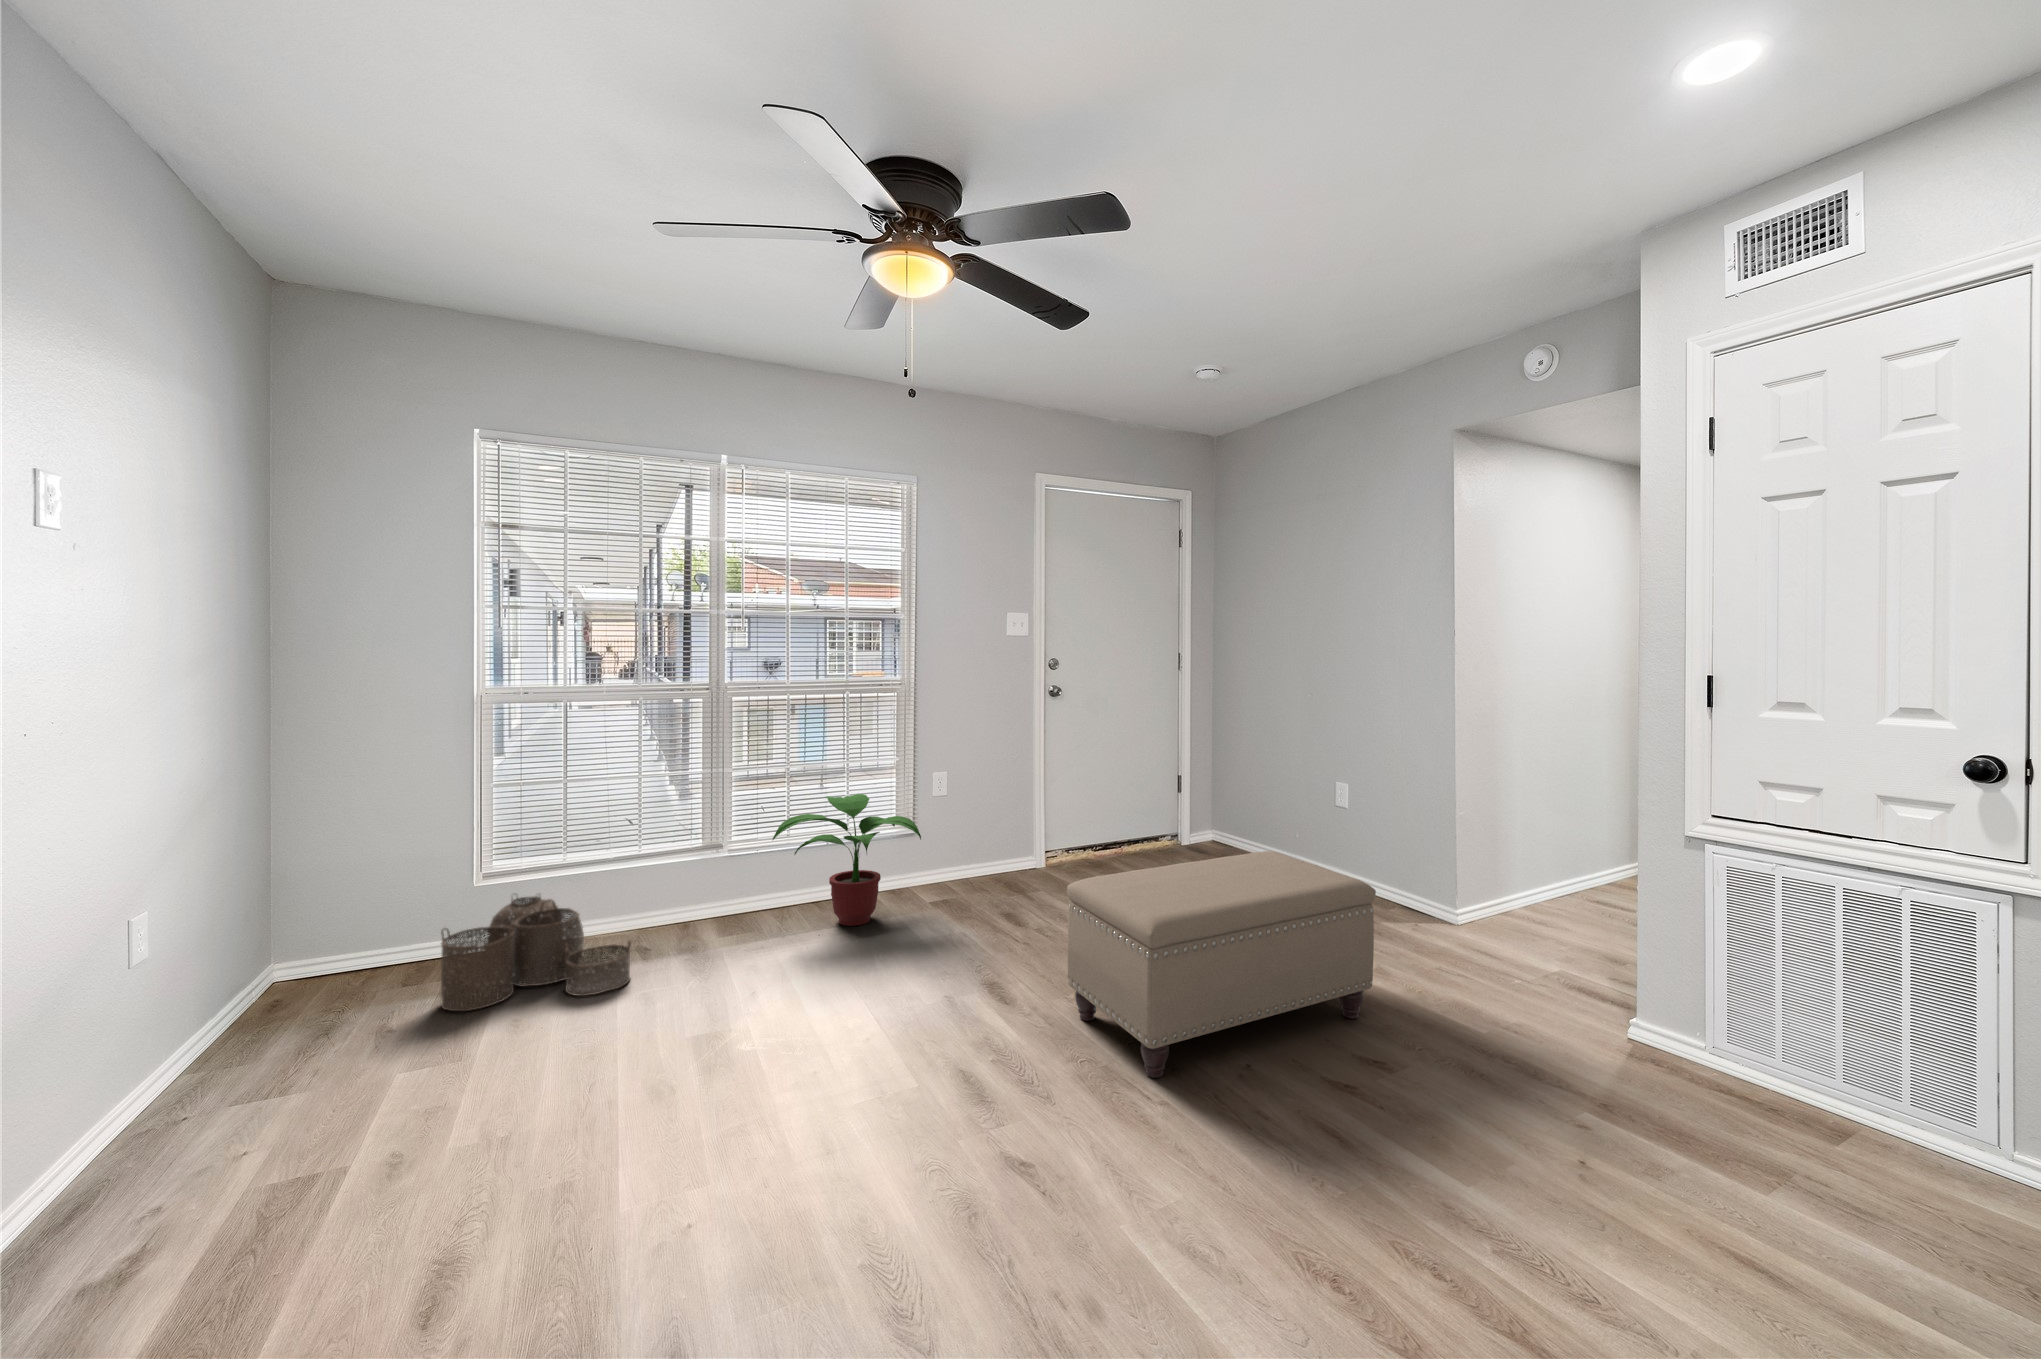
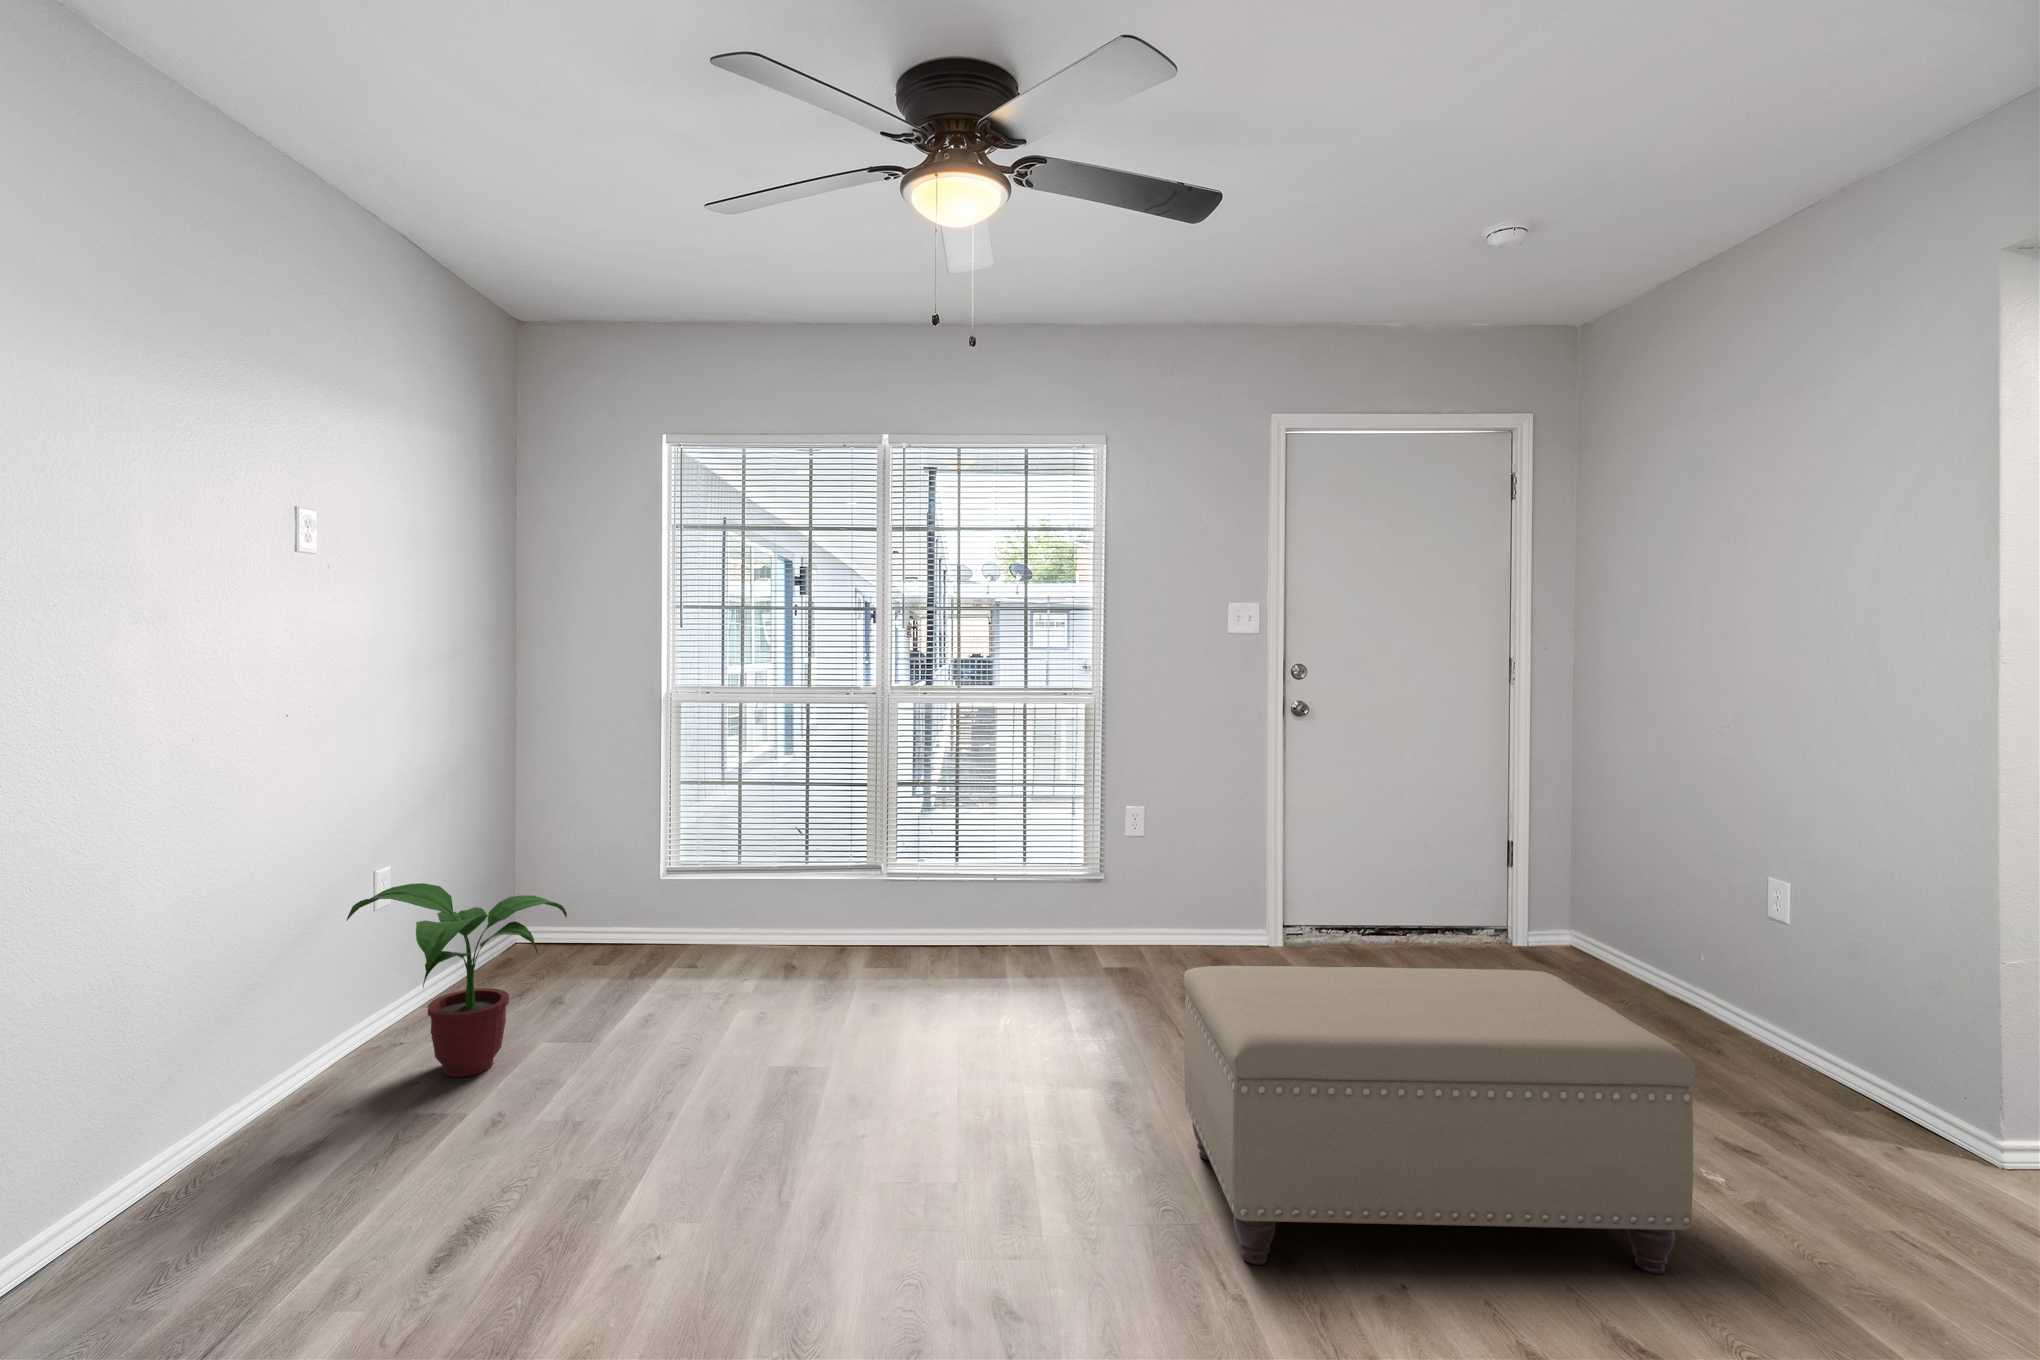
potted plant: present [773,794,921,926] -> present [347,883,567,1077]
woven basket: present [441,894,631,1011] -> none [609,892,763,1004]

